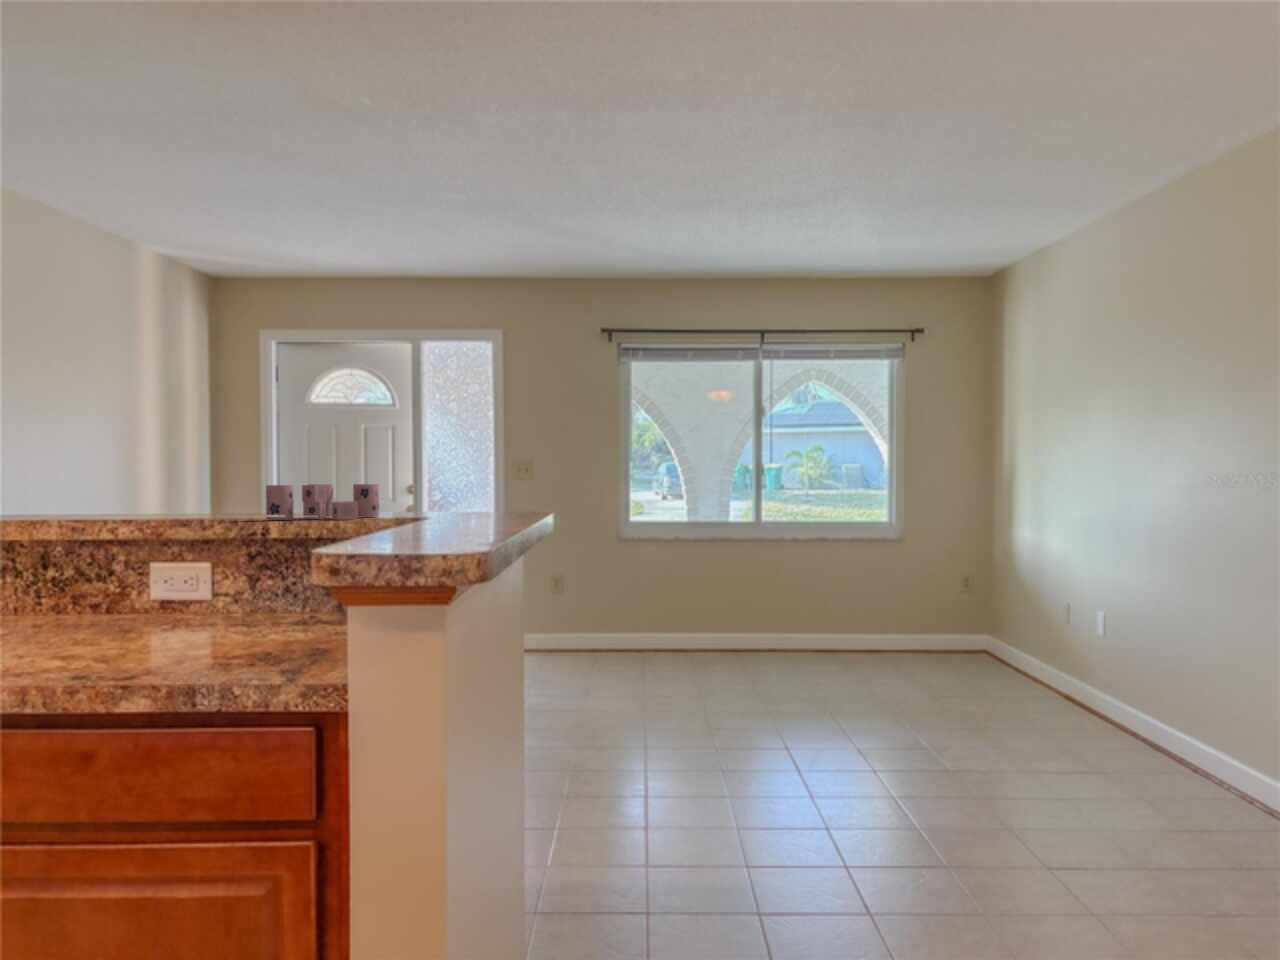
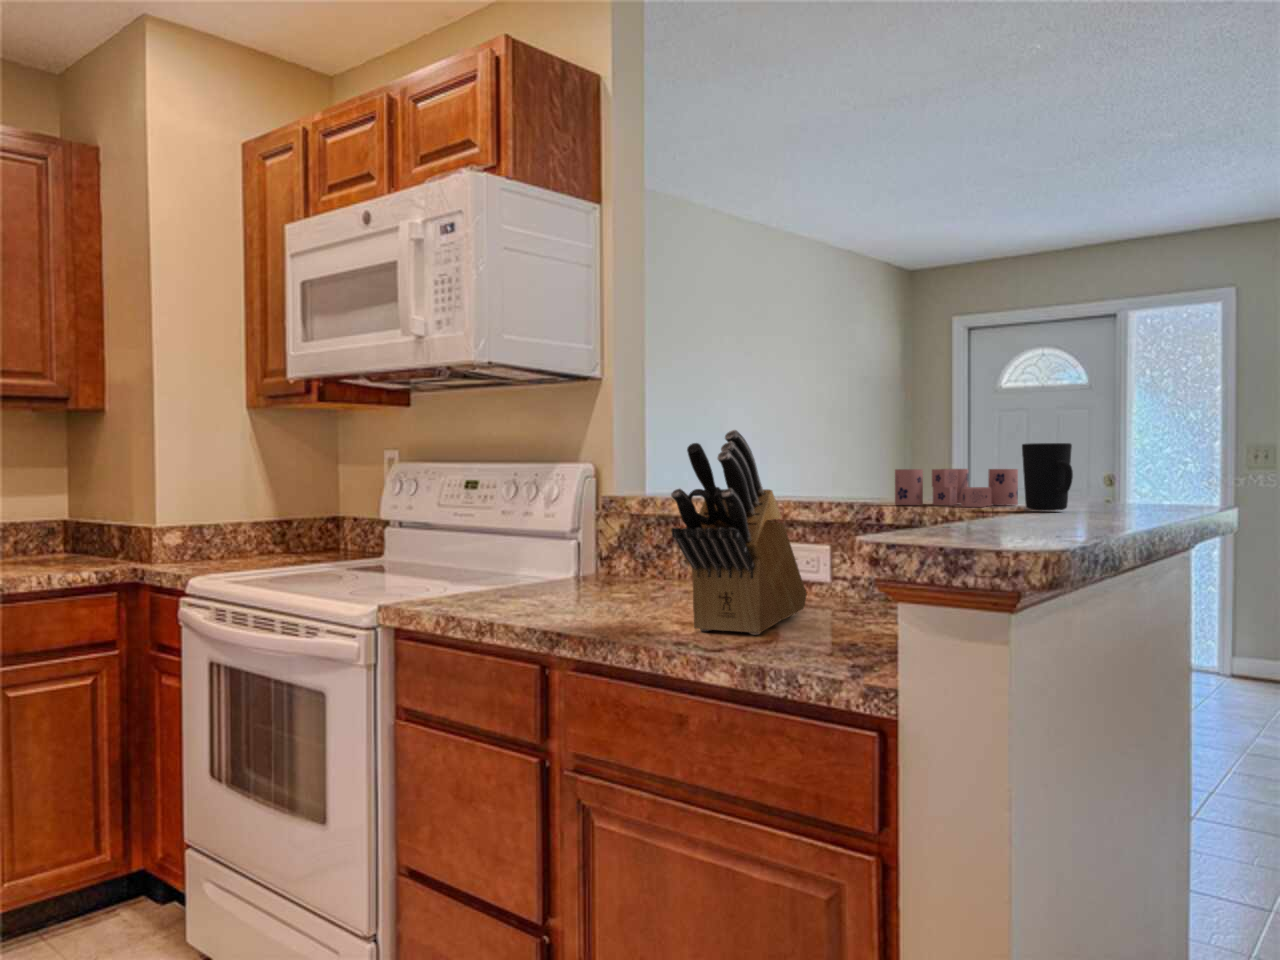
knife block: none [66,446,198,662] -> present [671,430,807,635]
mug: none [393,462,438,520] -> present [1022,443,1073,511]

